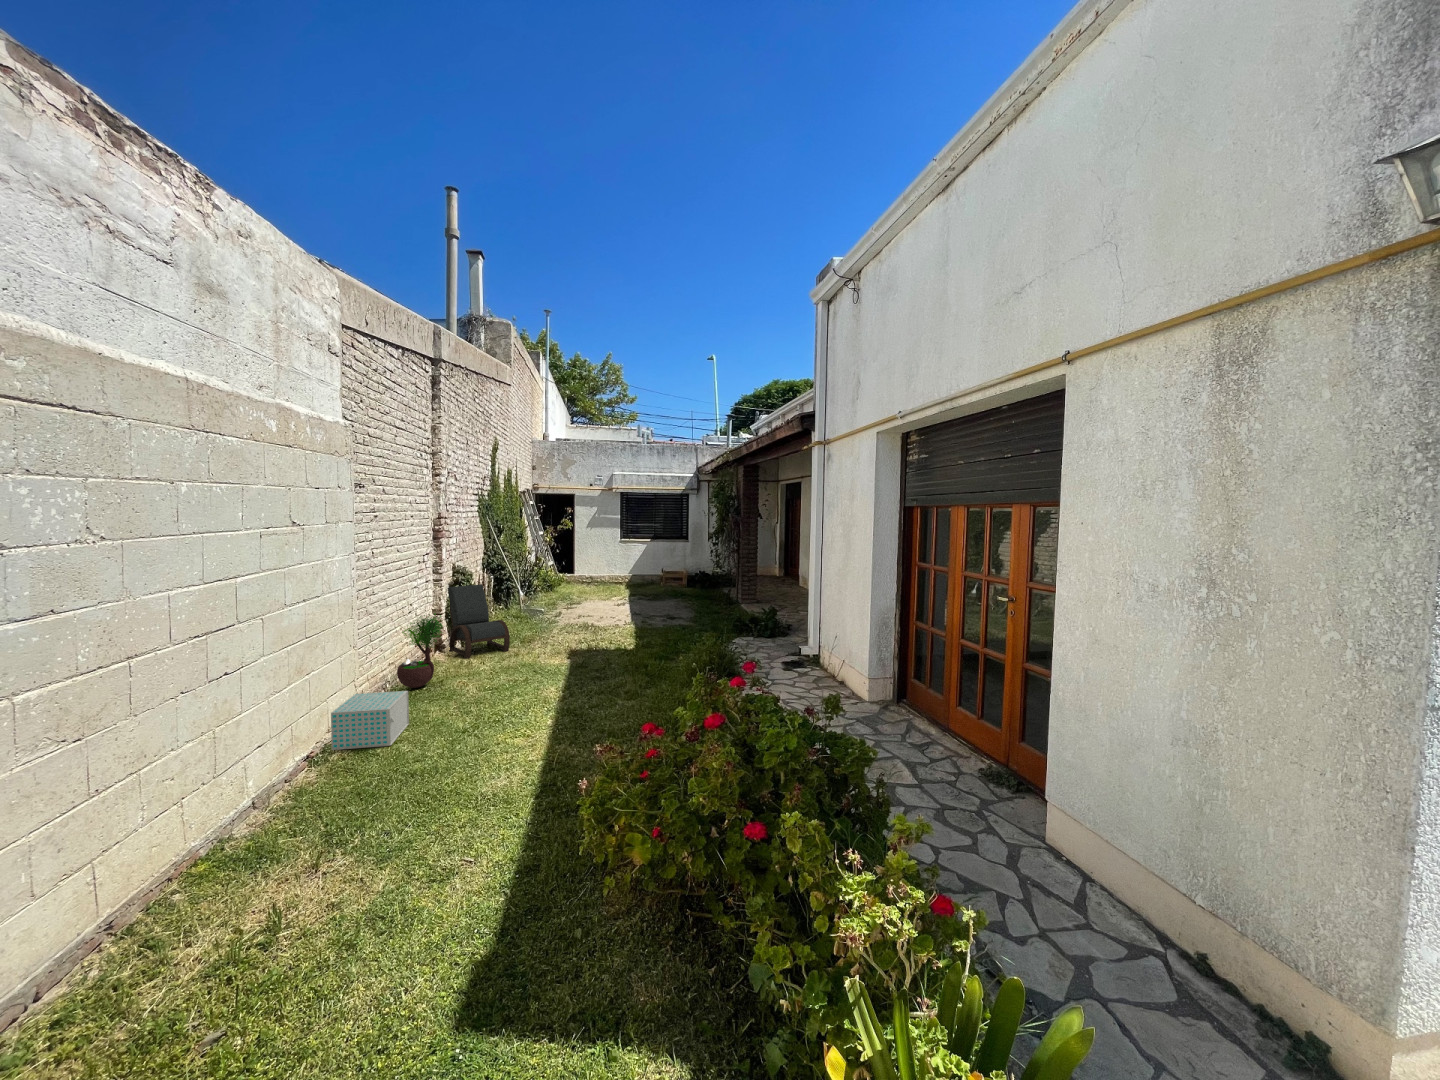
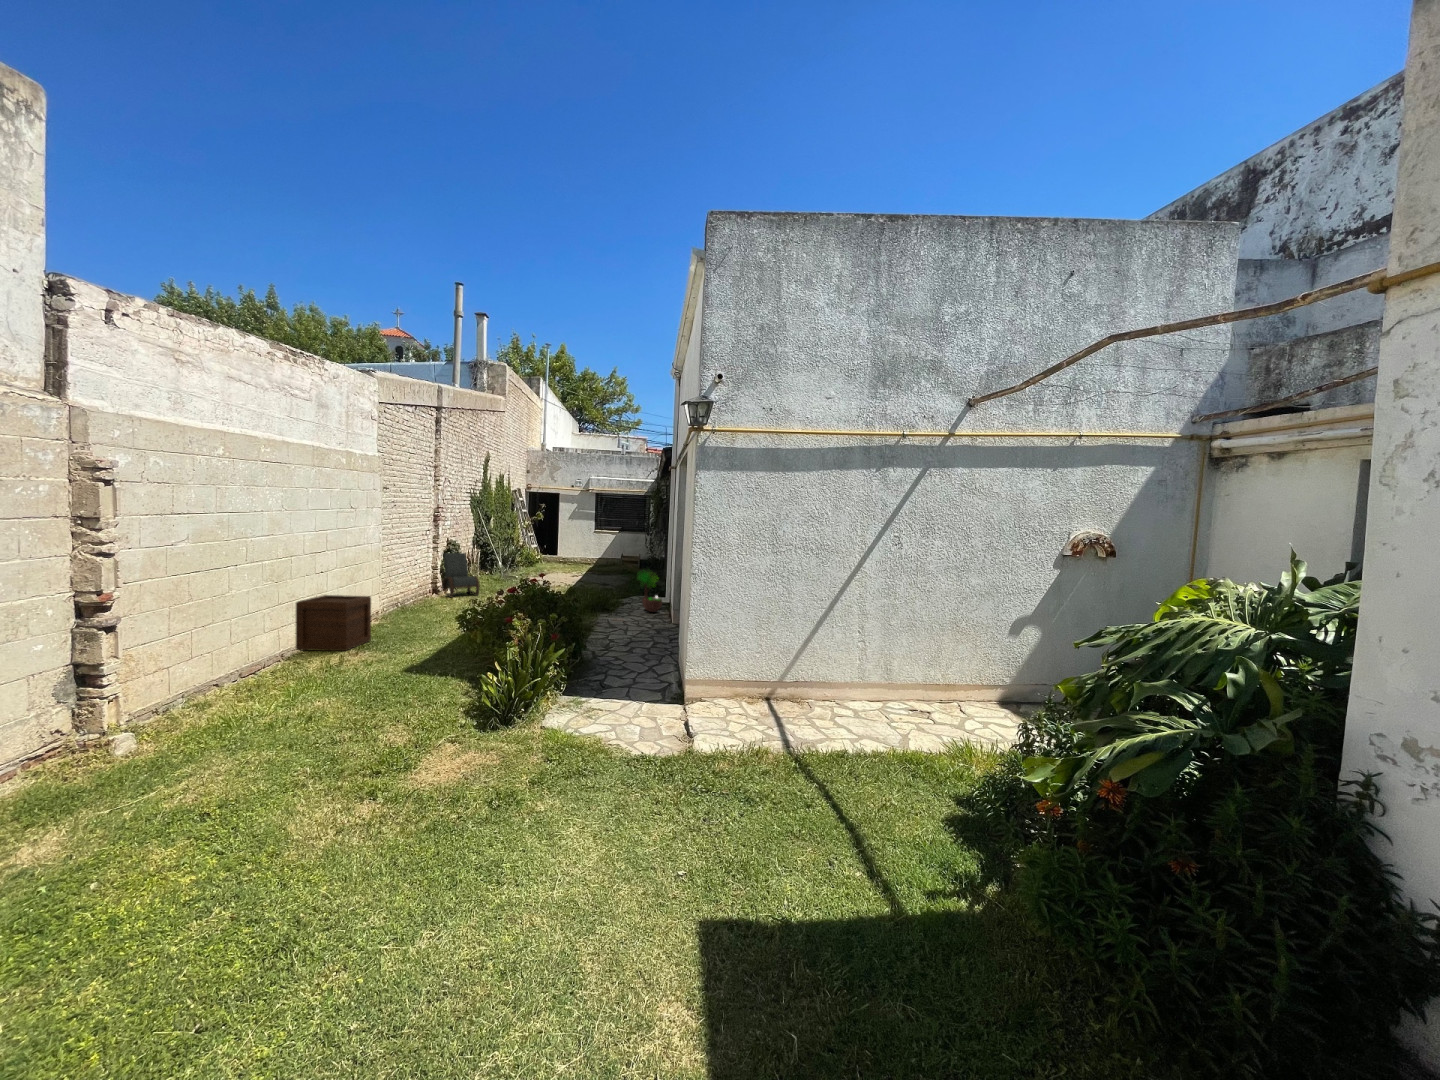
potted tree: present [397,614,443,688] -> present [638,570,662,612]
storage box: present [331,691,409,750] -> none [366,599,406,623]
wooden crate: none [140,730,350,908] -> present [296,595,371,651]

